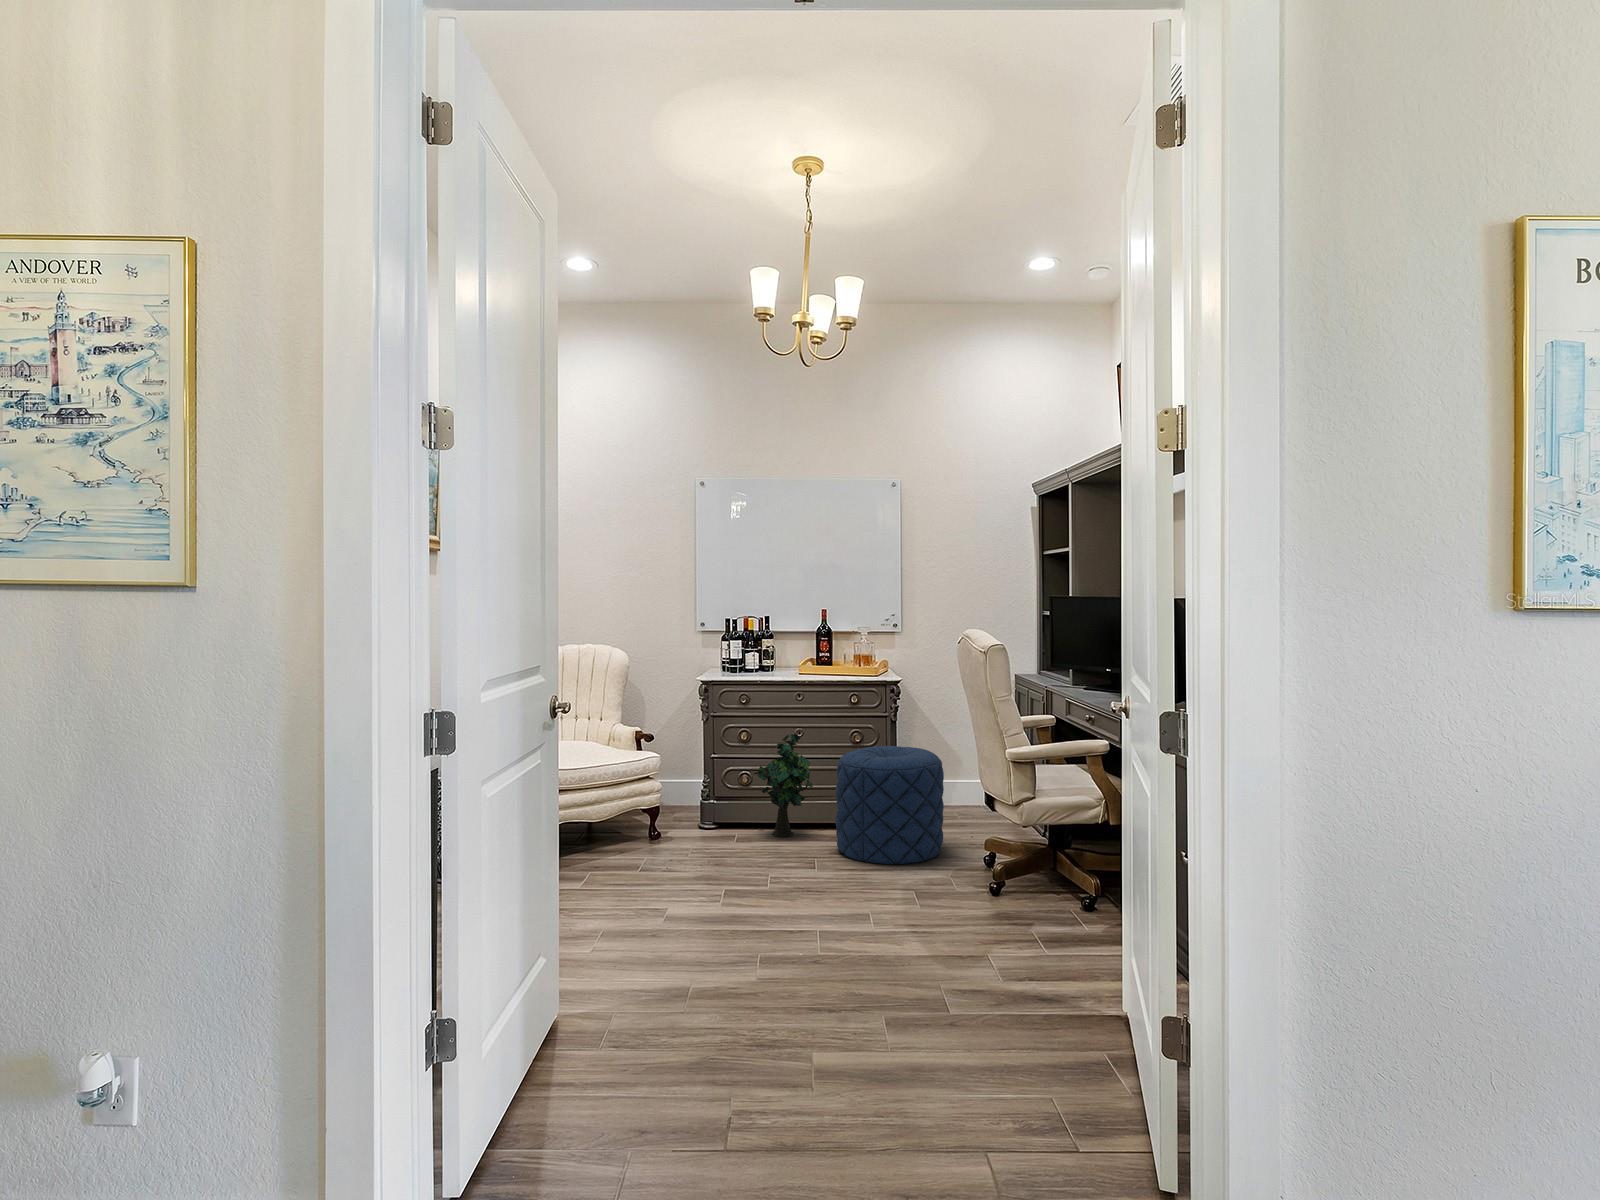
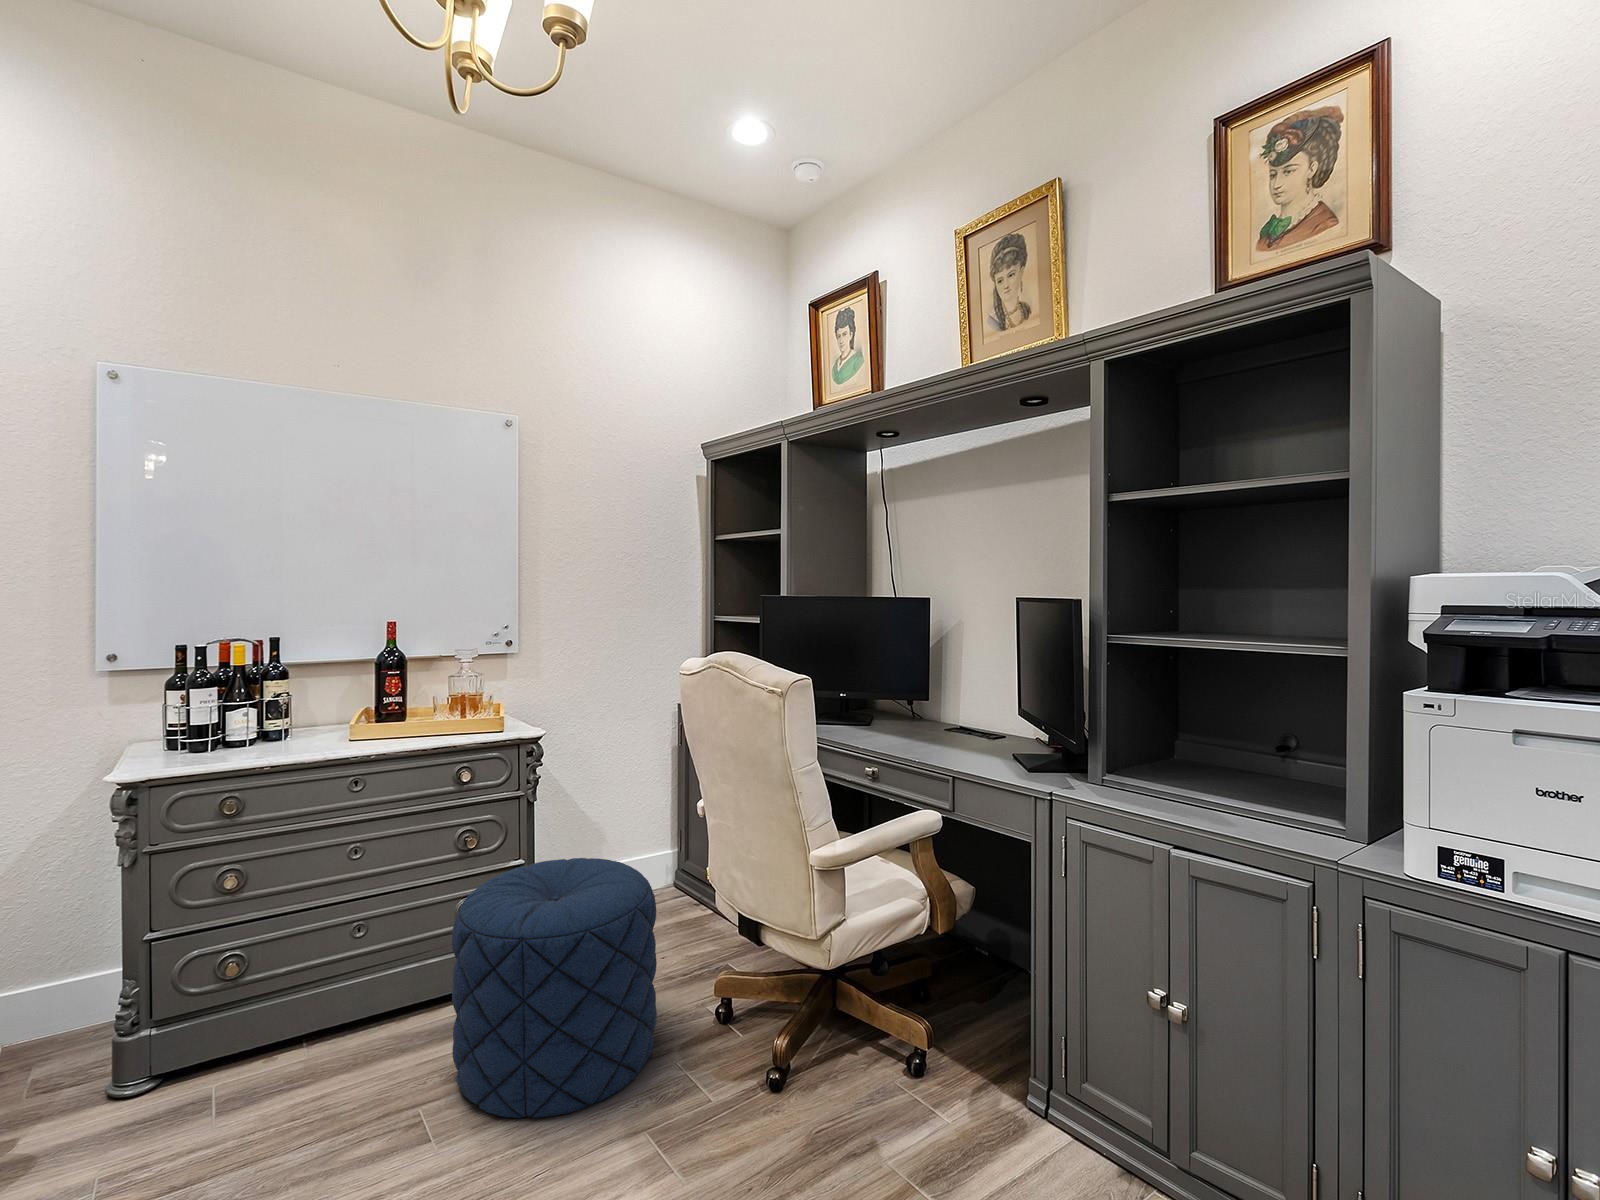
decorative plant: present [754,734,813,837] -> none [252,866,391,1081]

